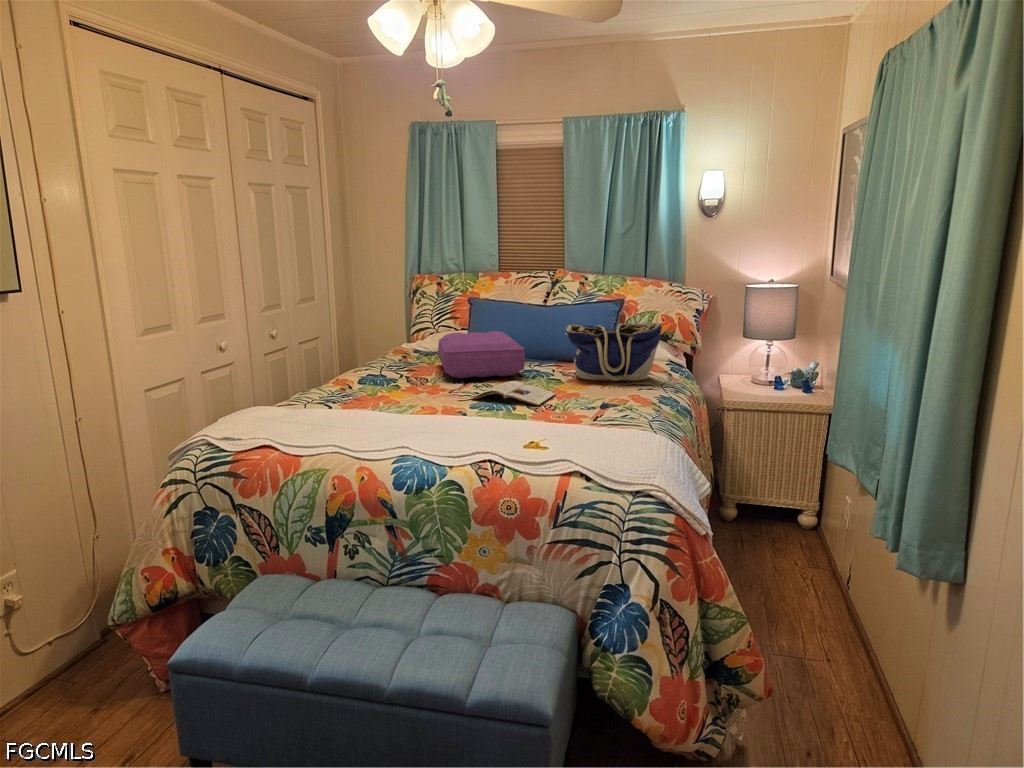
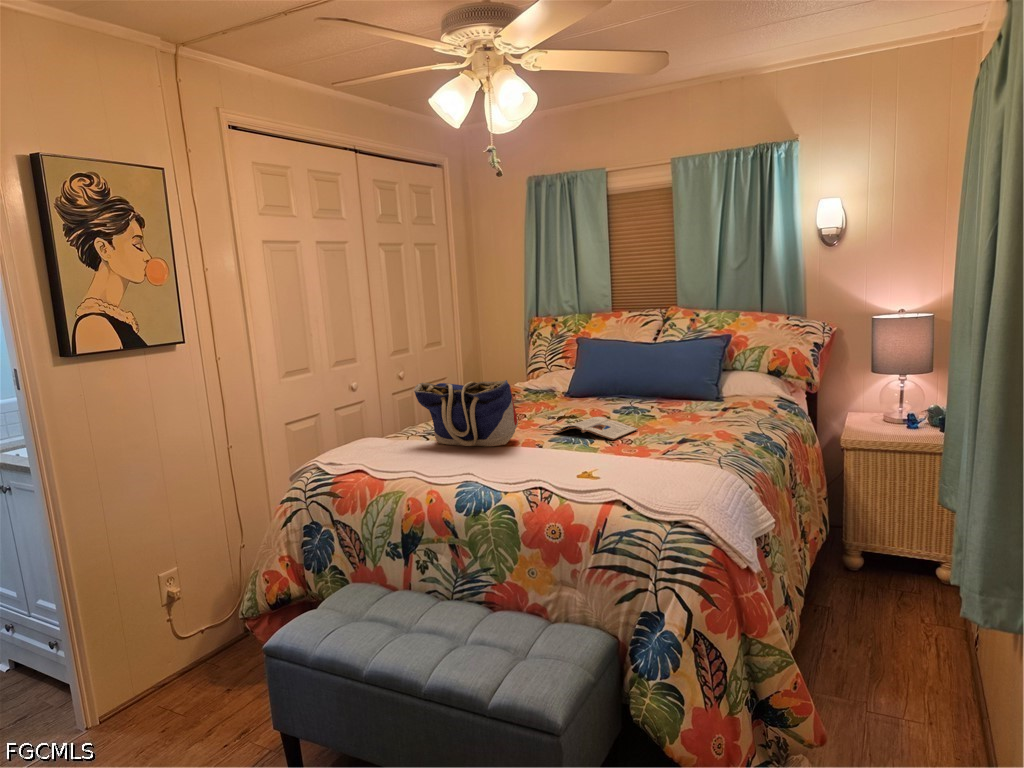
tote bag: present [565,322,662,381] -> present [414,380,518,446]
pillow: present [438,331,525,378] -> none [537,369,616,415]

